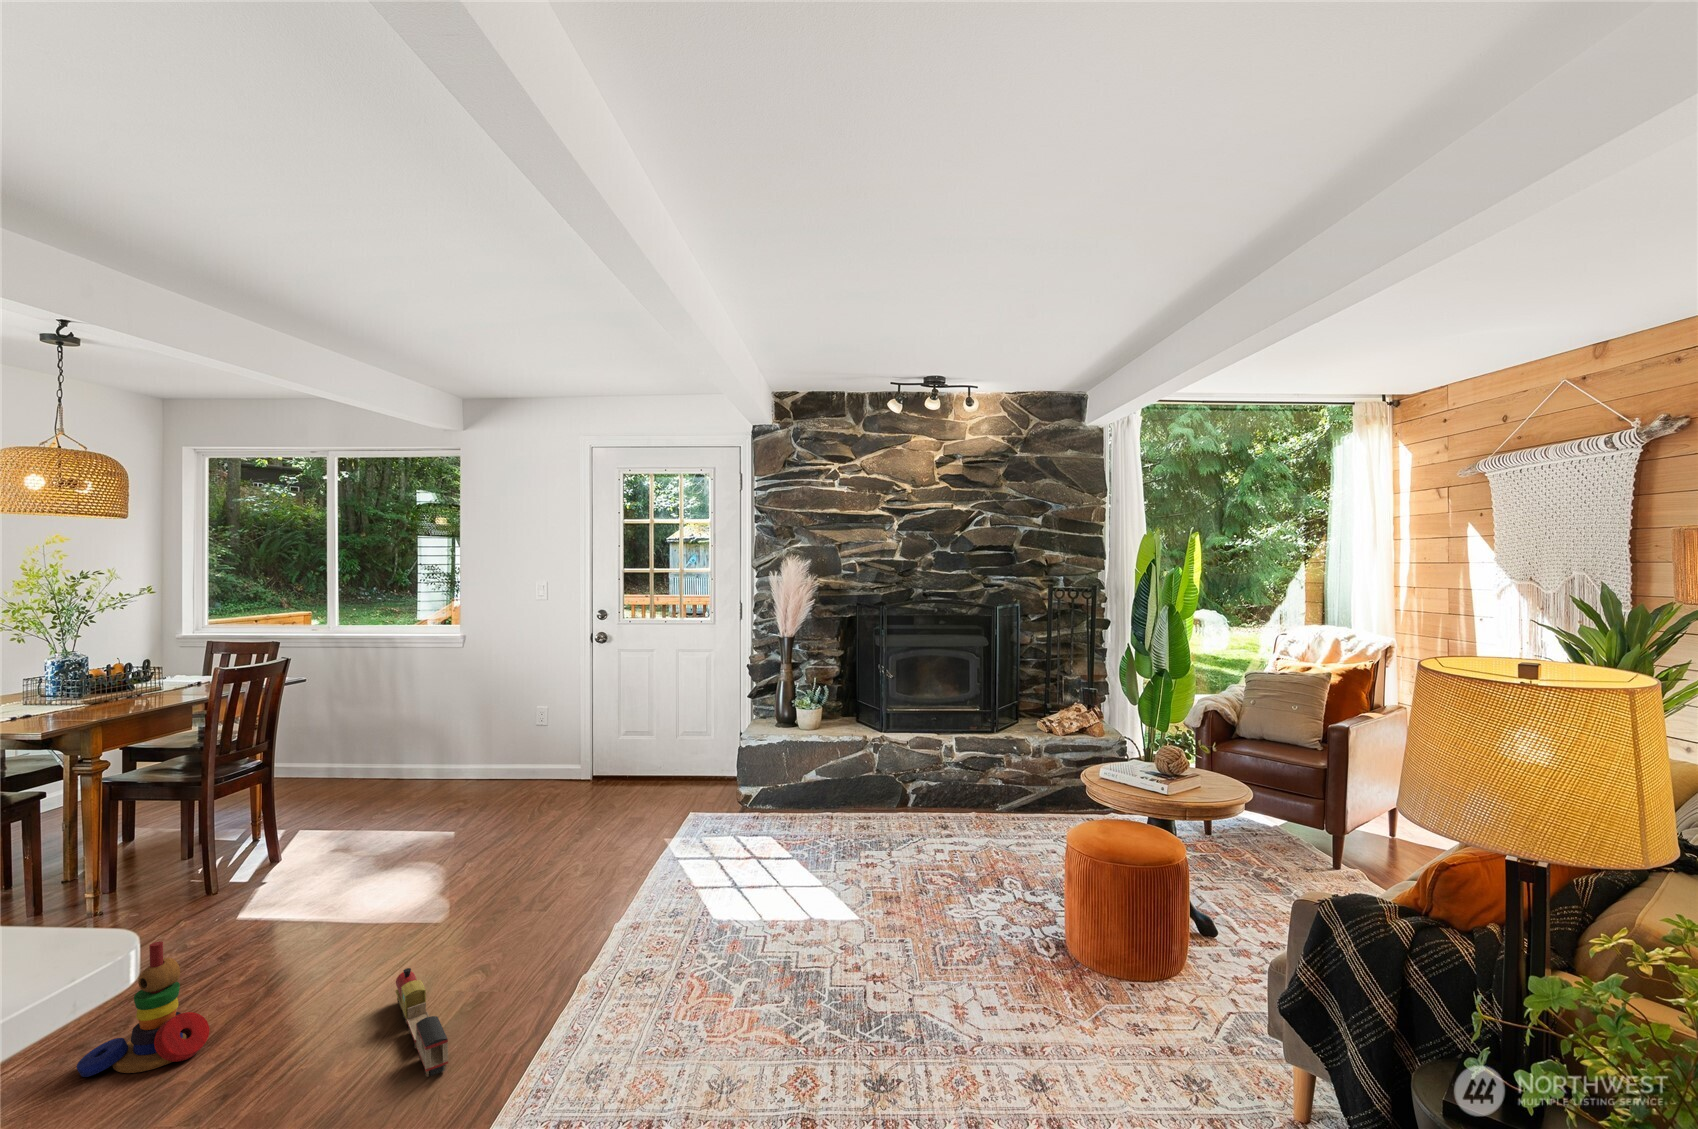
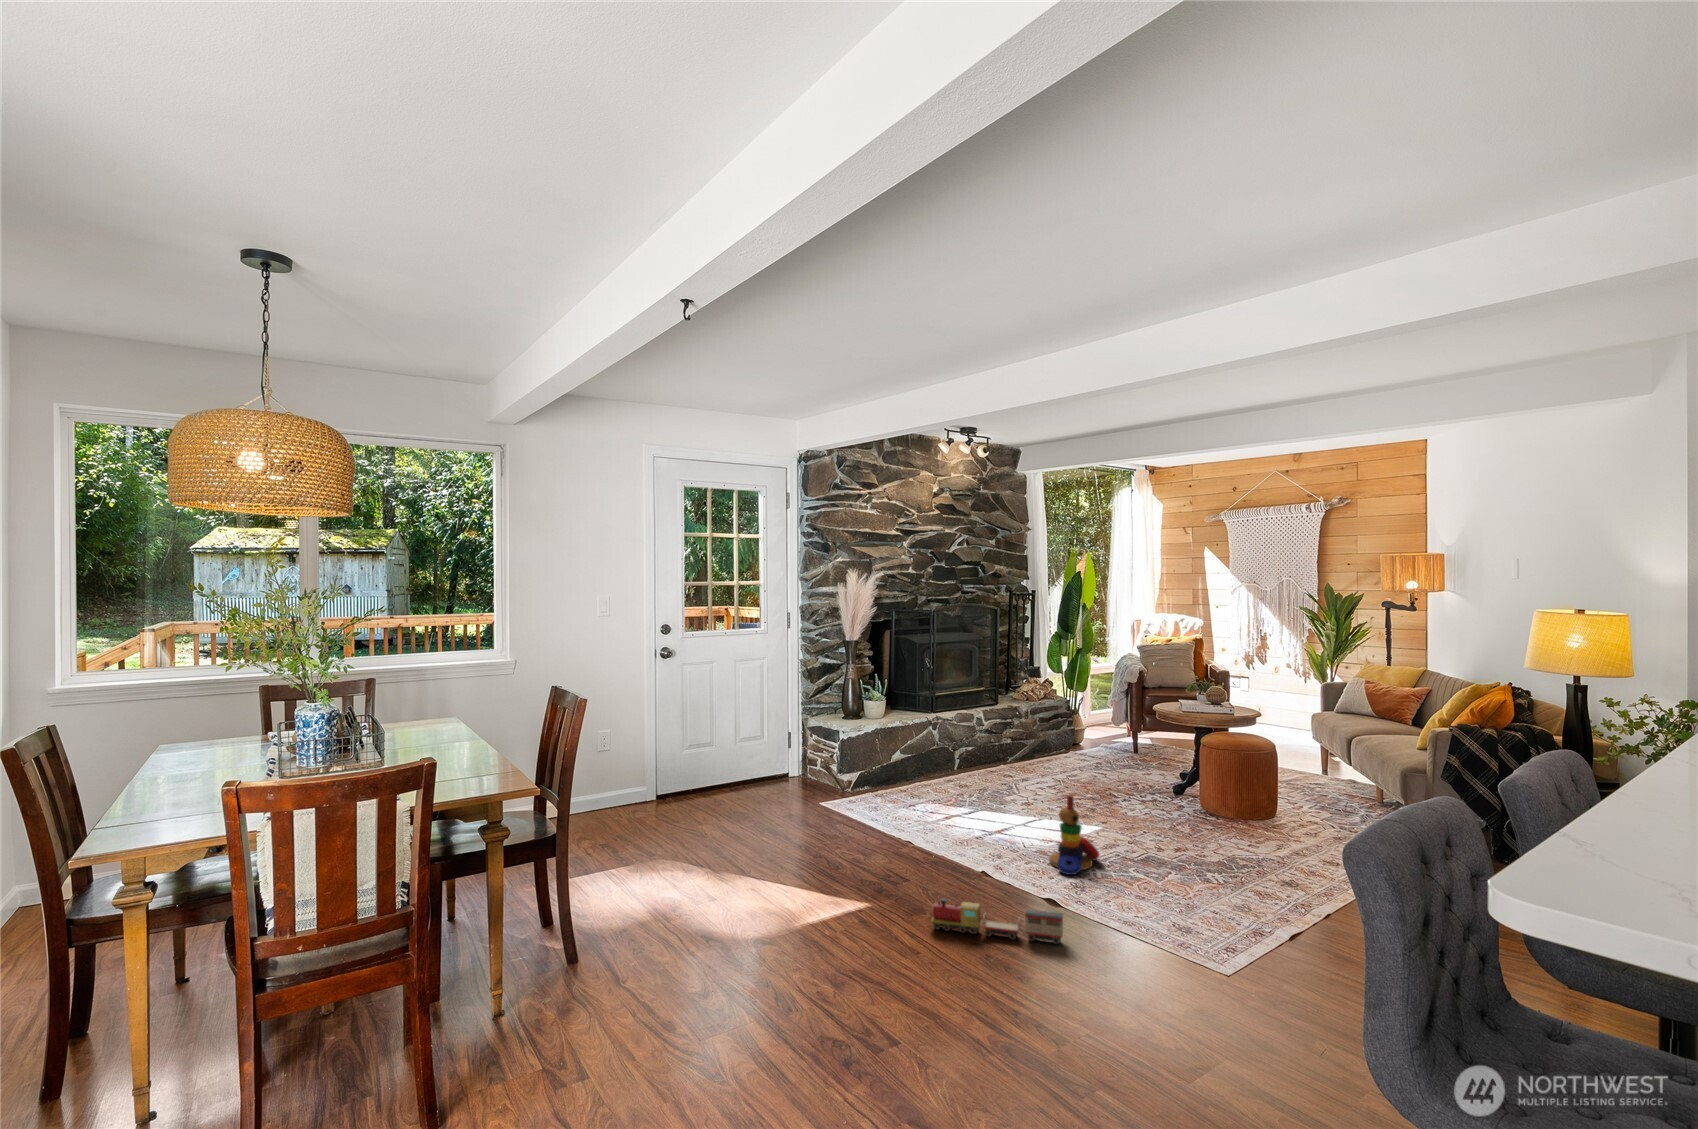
stacking toy: present [76,941,209,1077] -> present [1049,795,1100,875]

